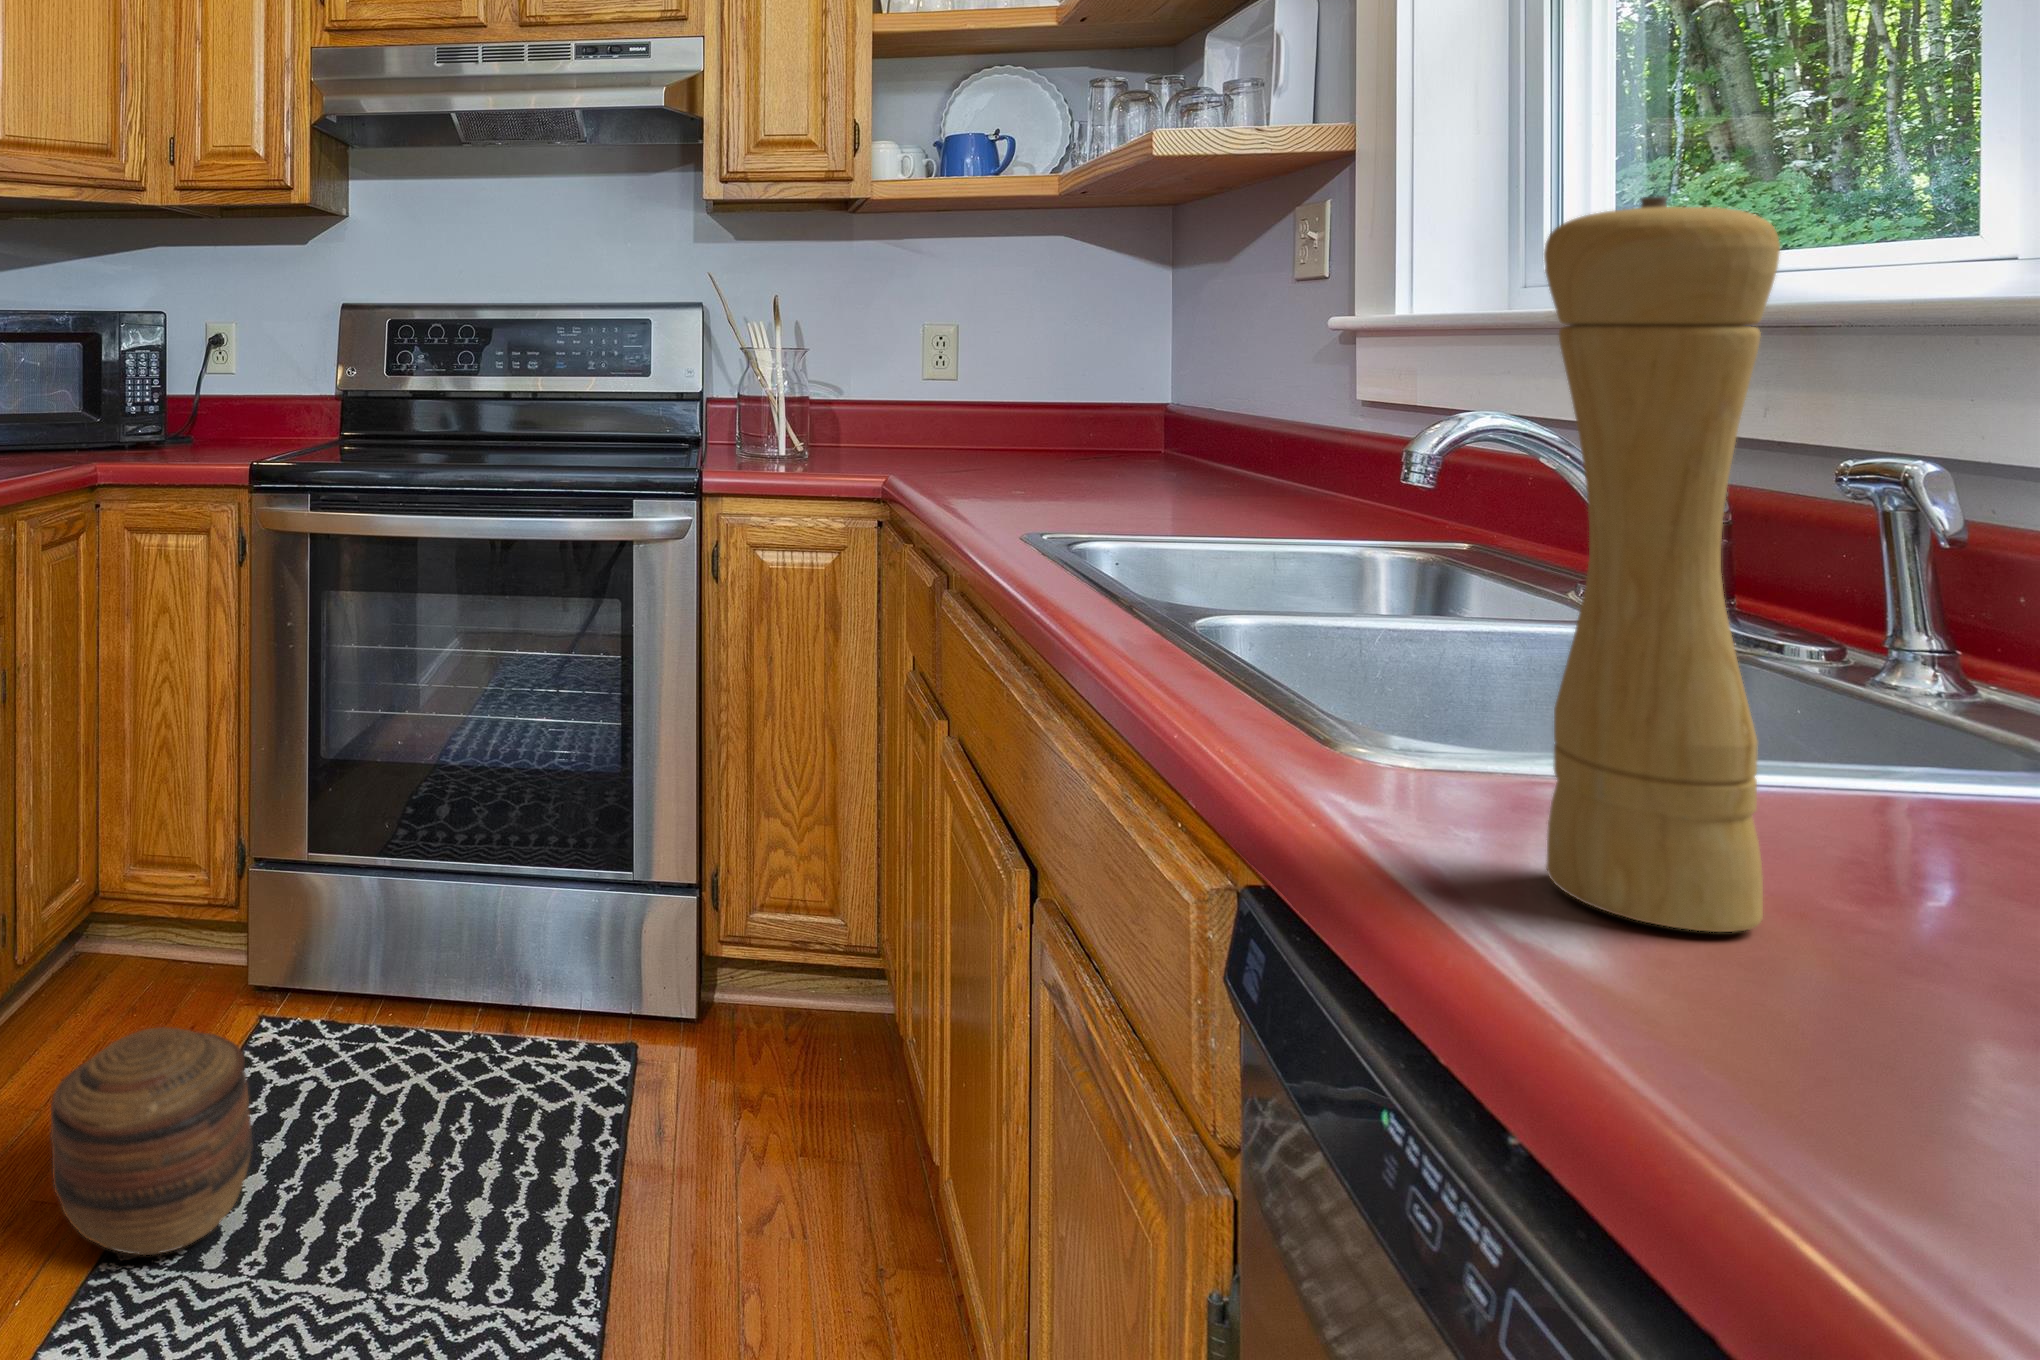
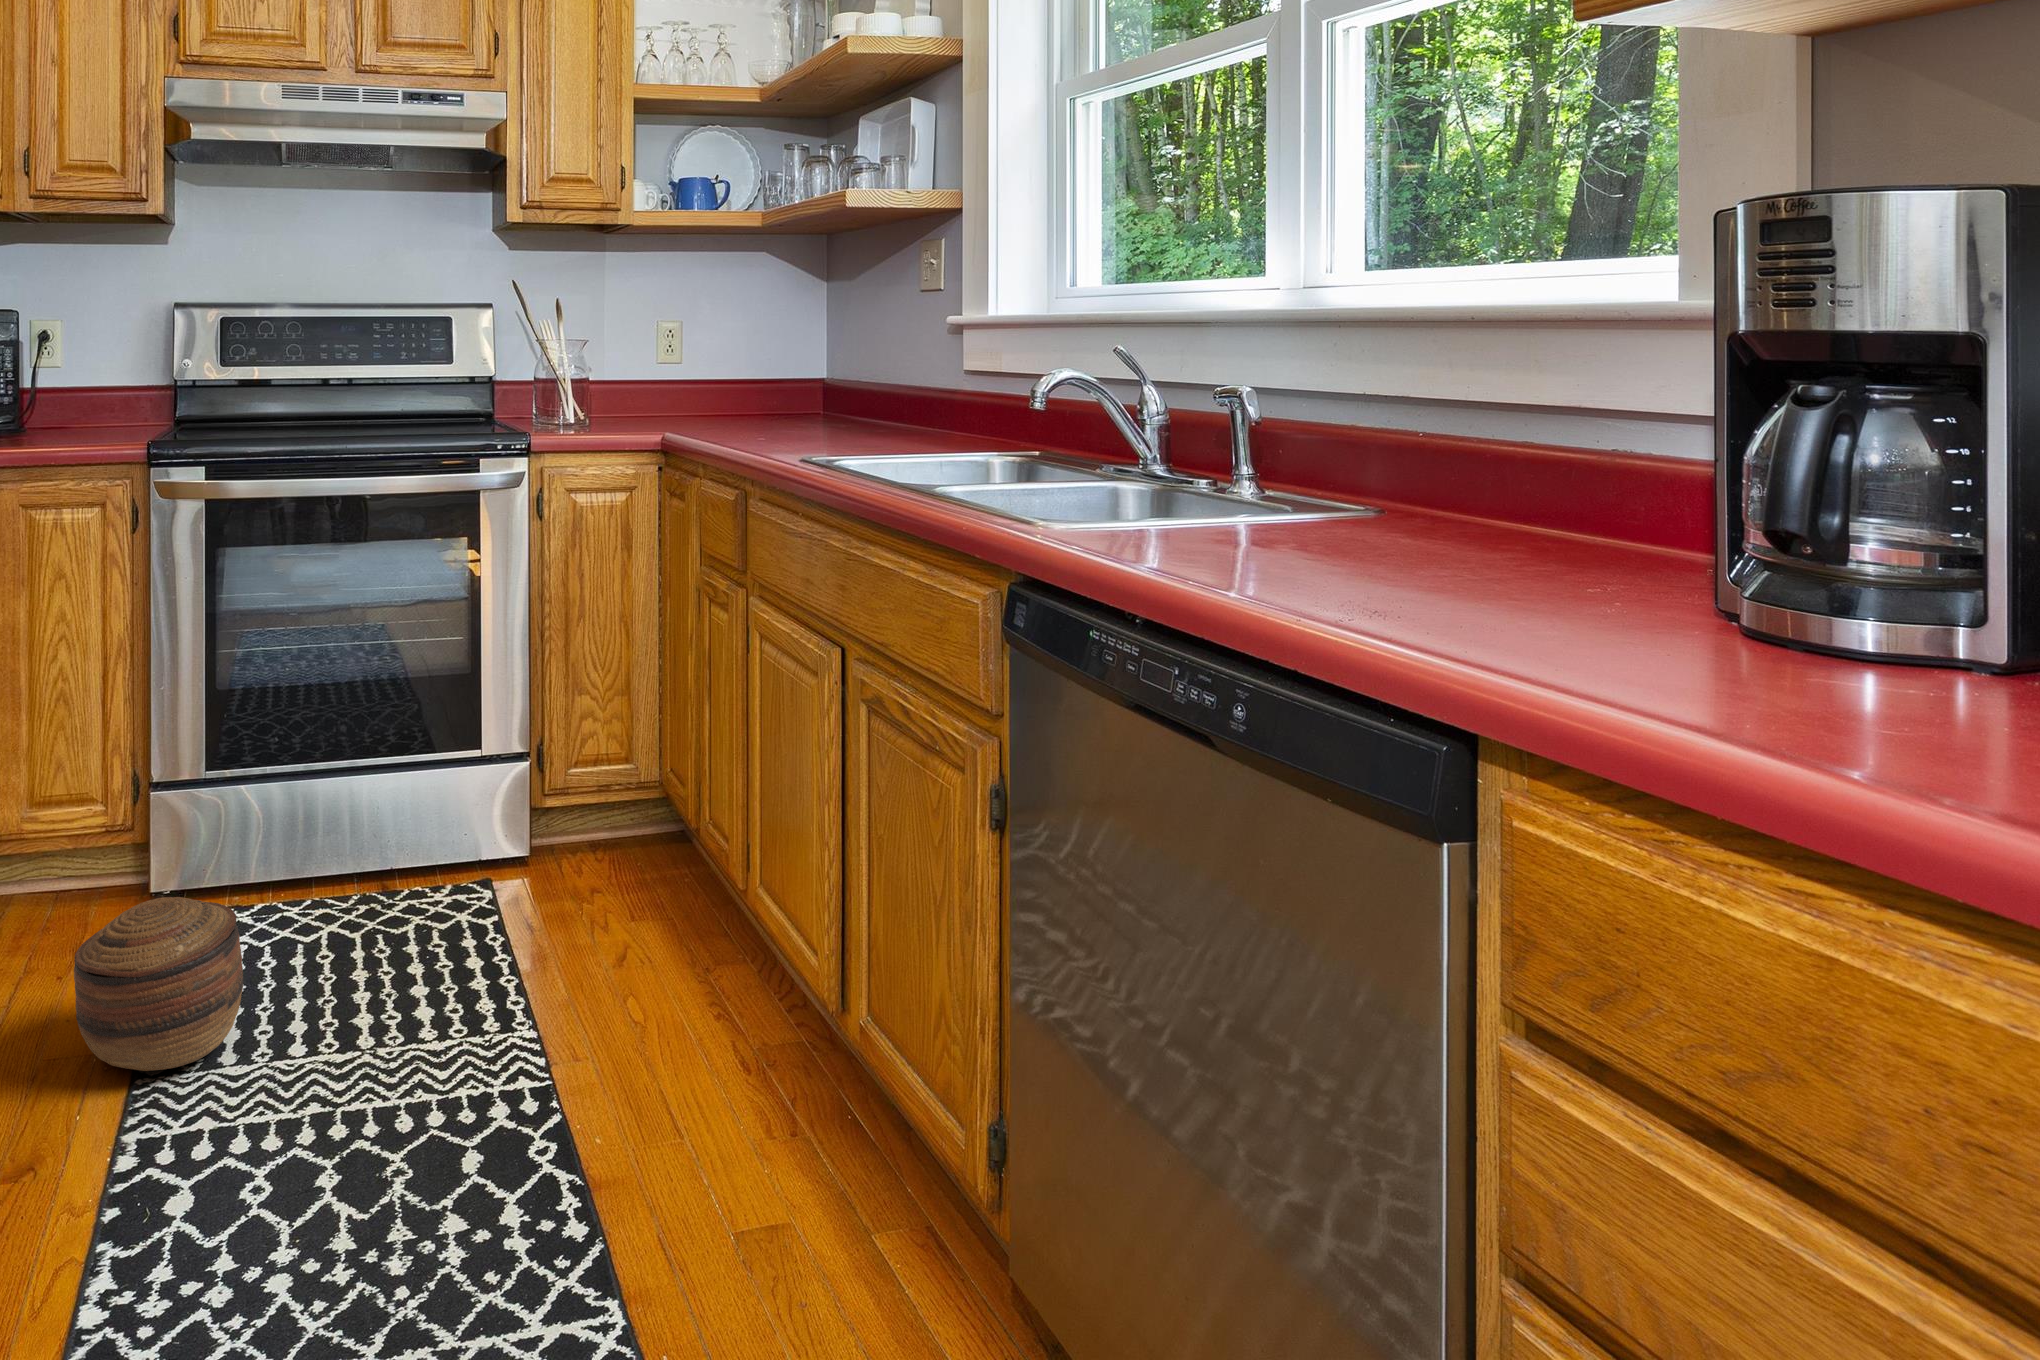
pepper mill: present [1544,196,1780,932] -> none [1131,267,1209,557]

